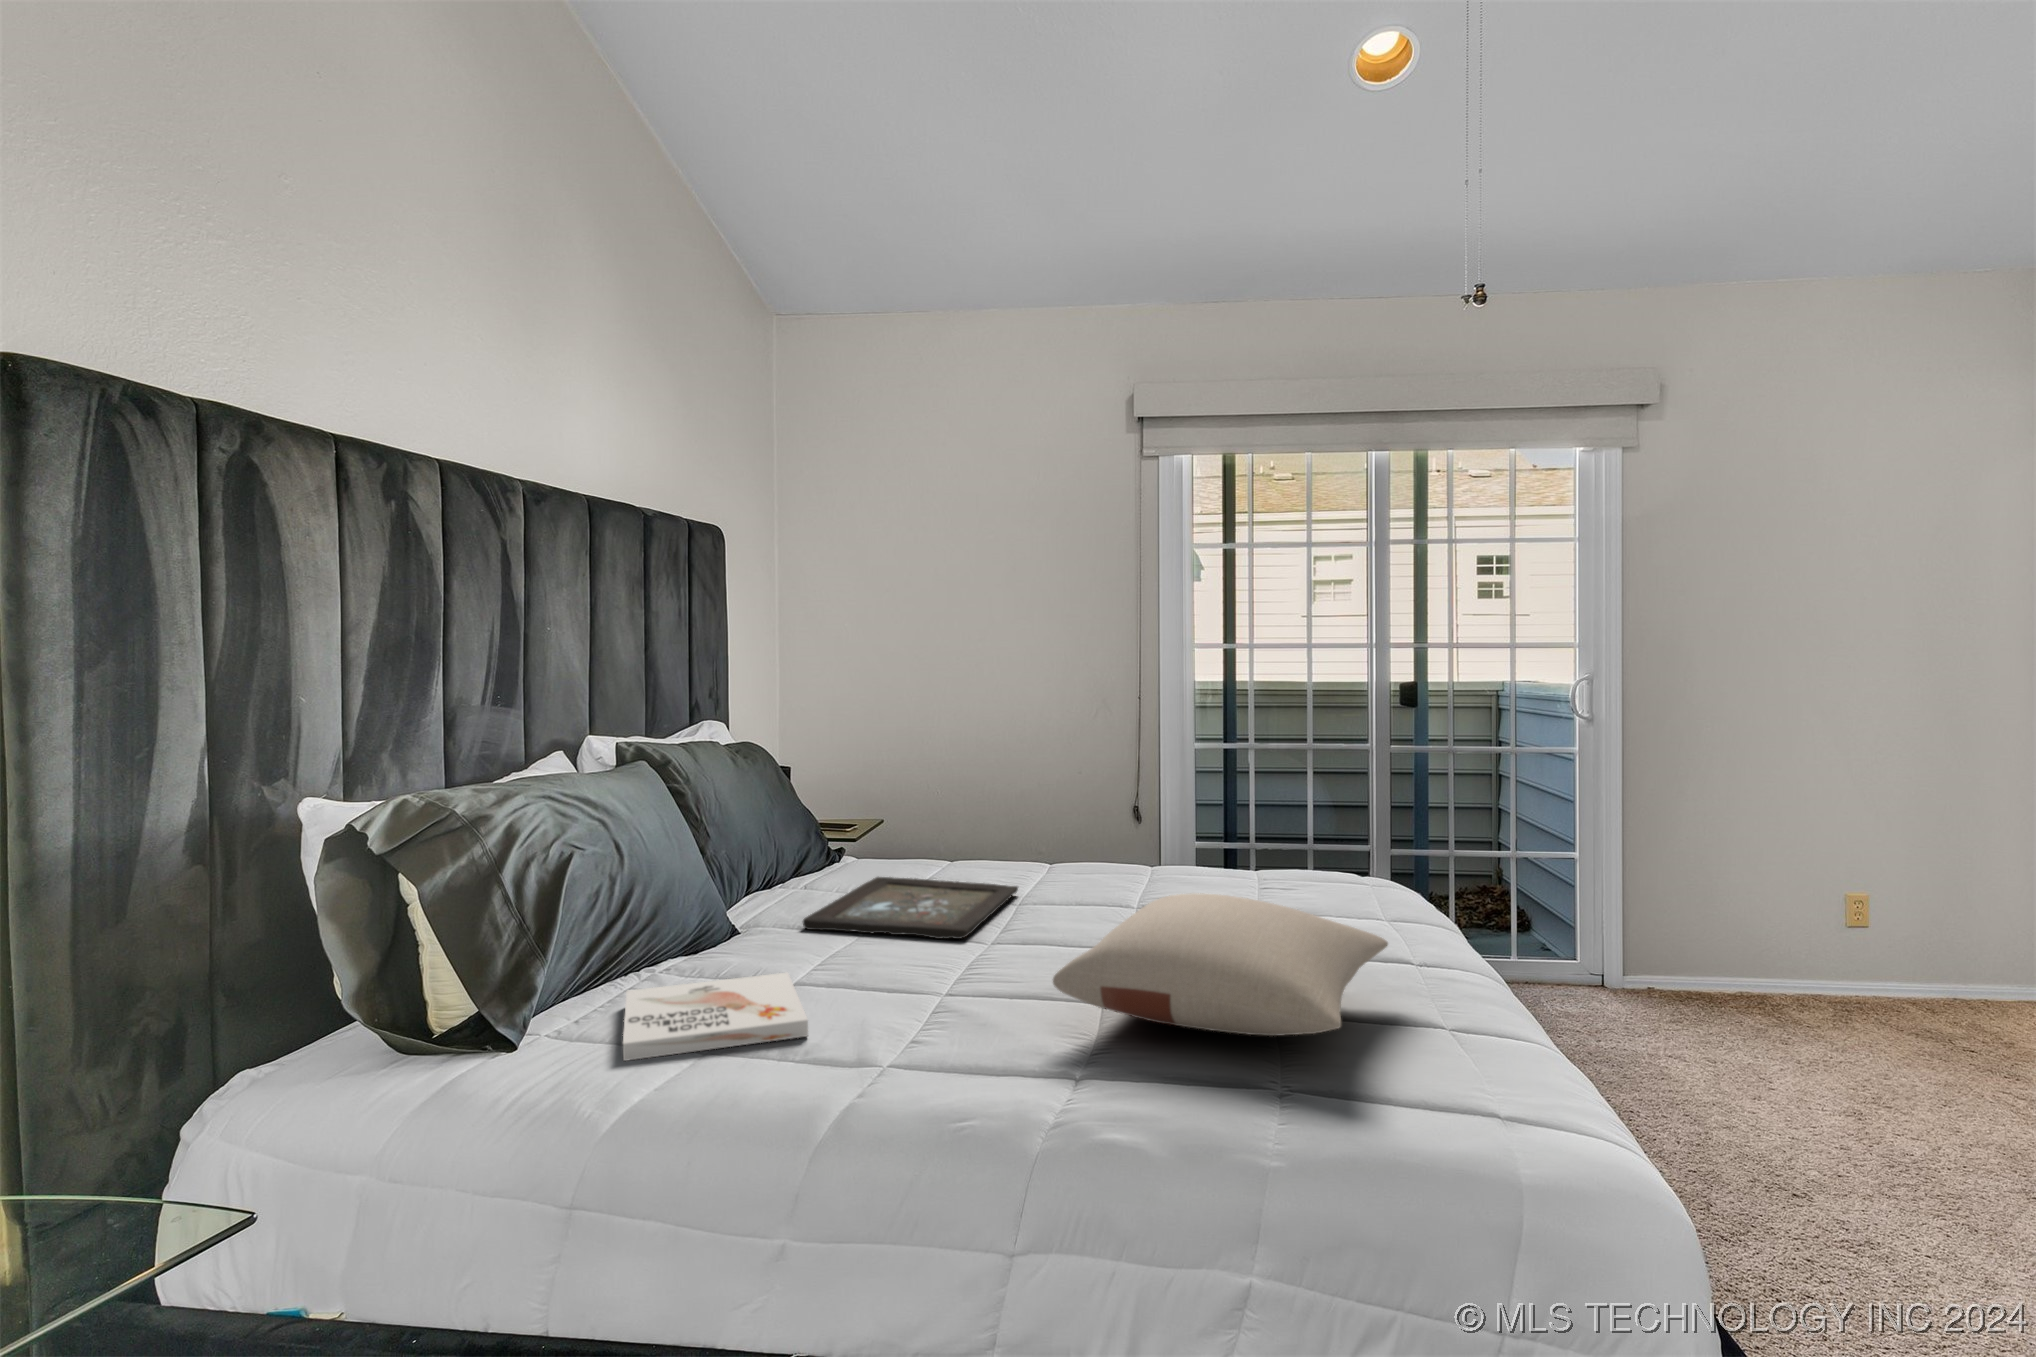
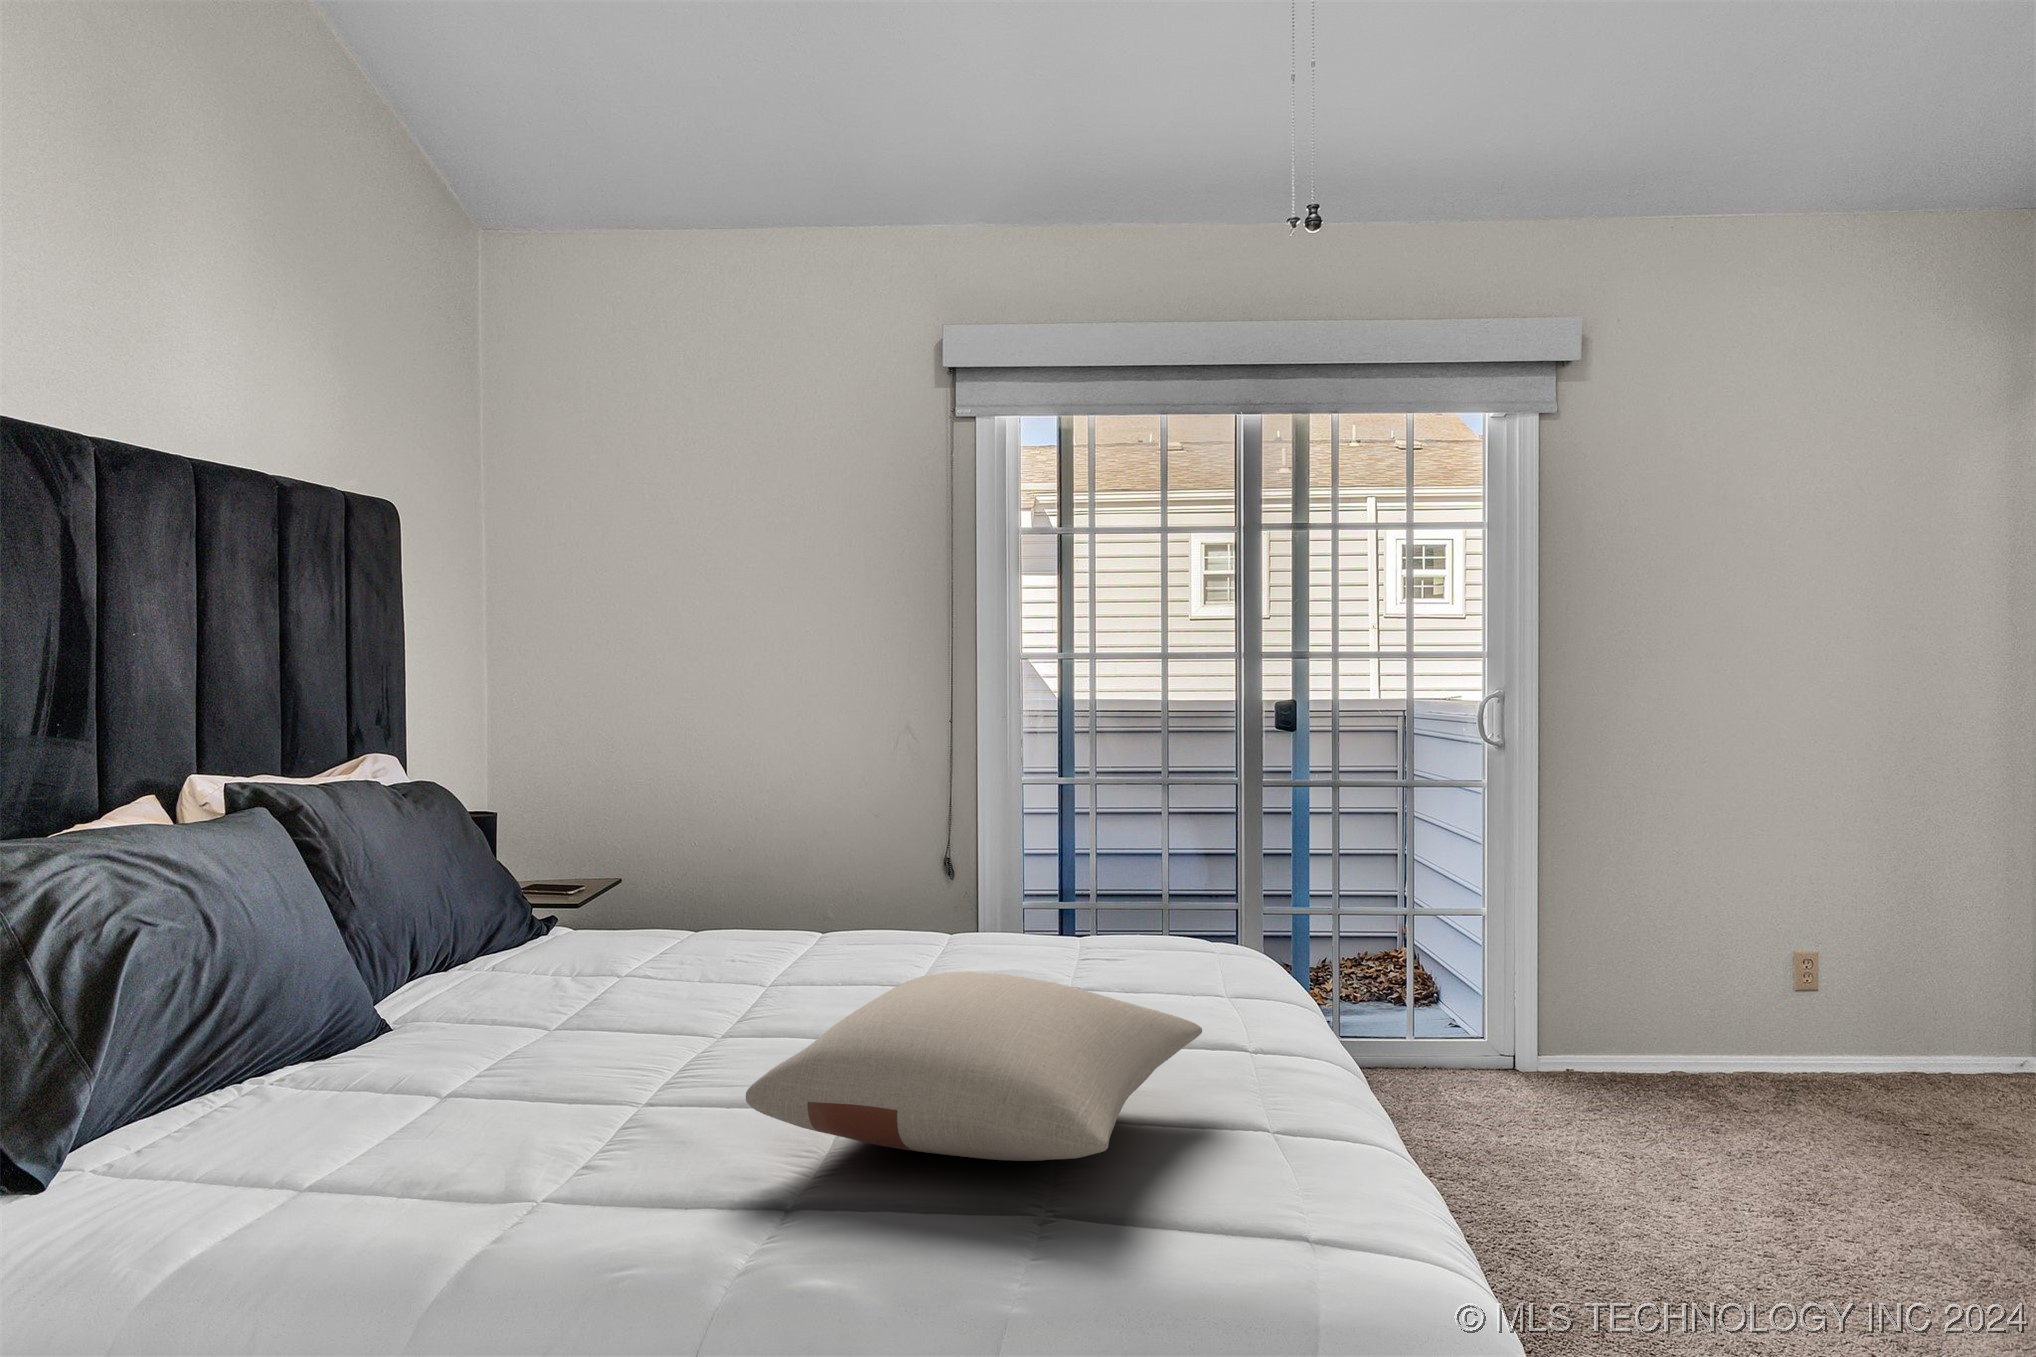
tray: present [803,877,1018,939] -> none [464,954,773,1037]
book: present [623,973,808,1061] -> none [113,1093,407,1234]

